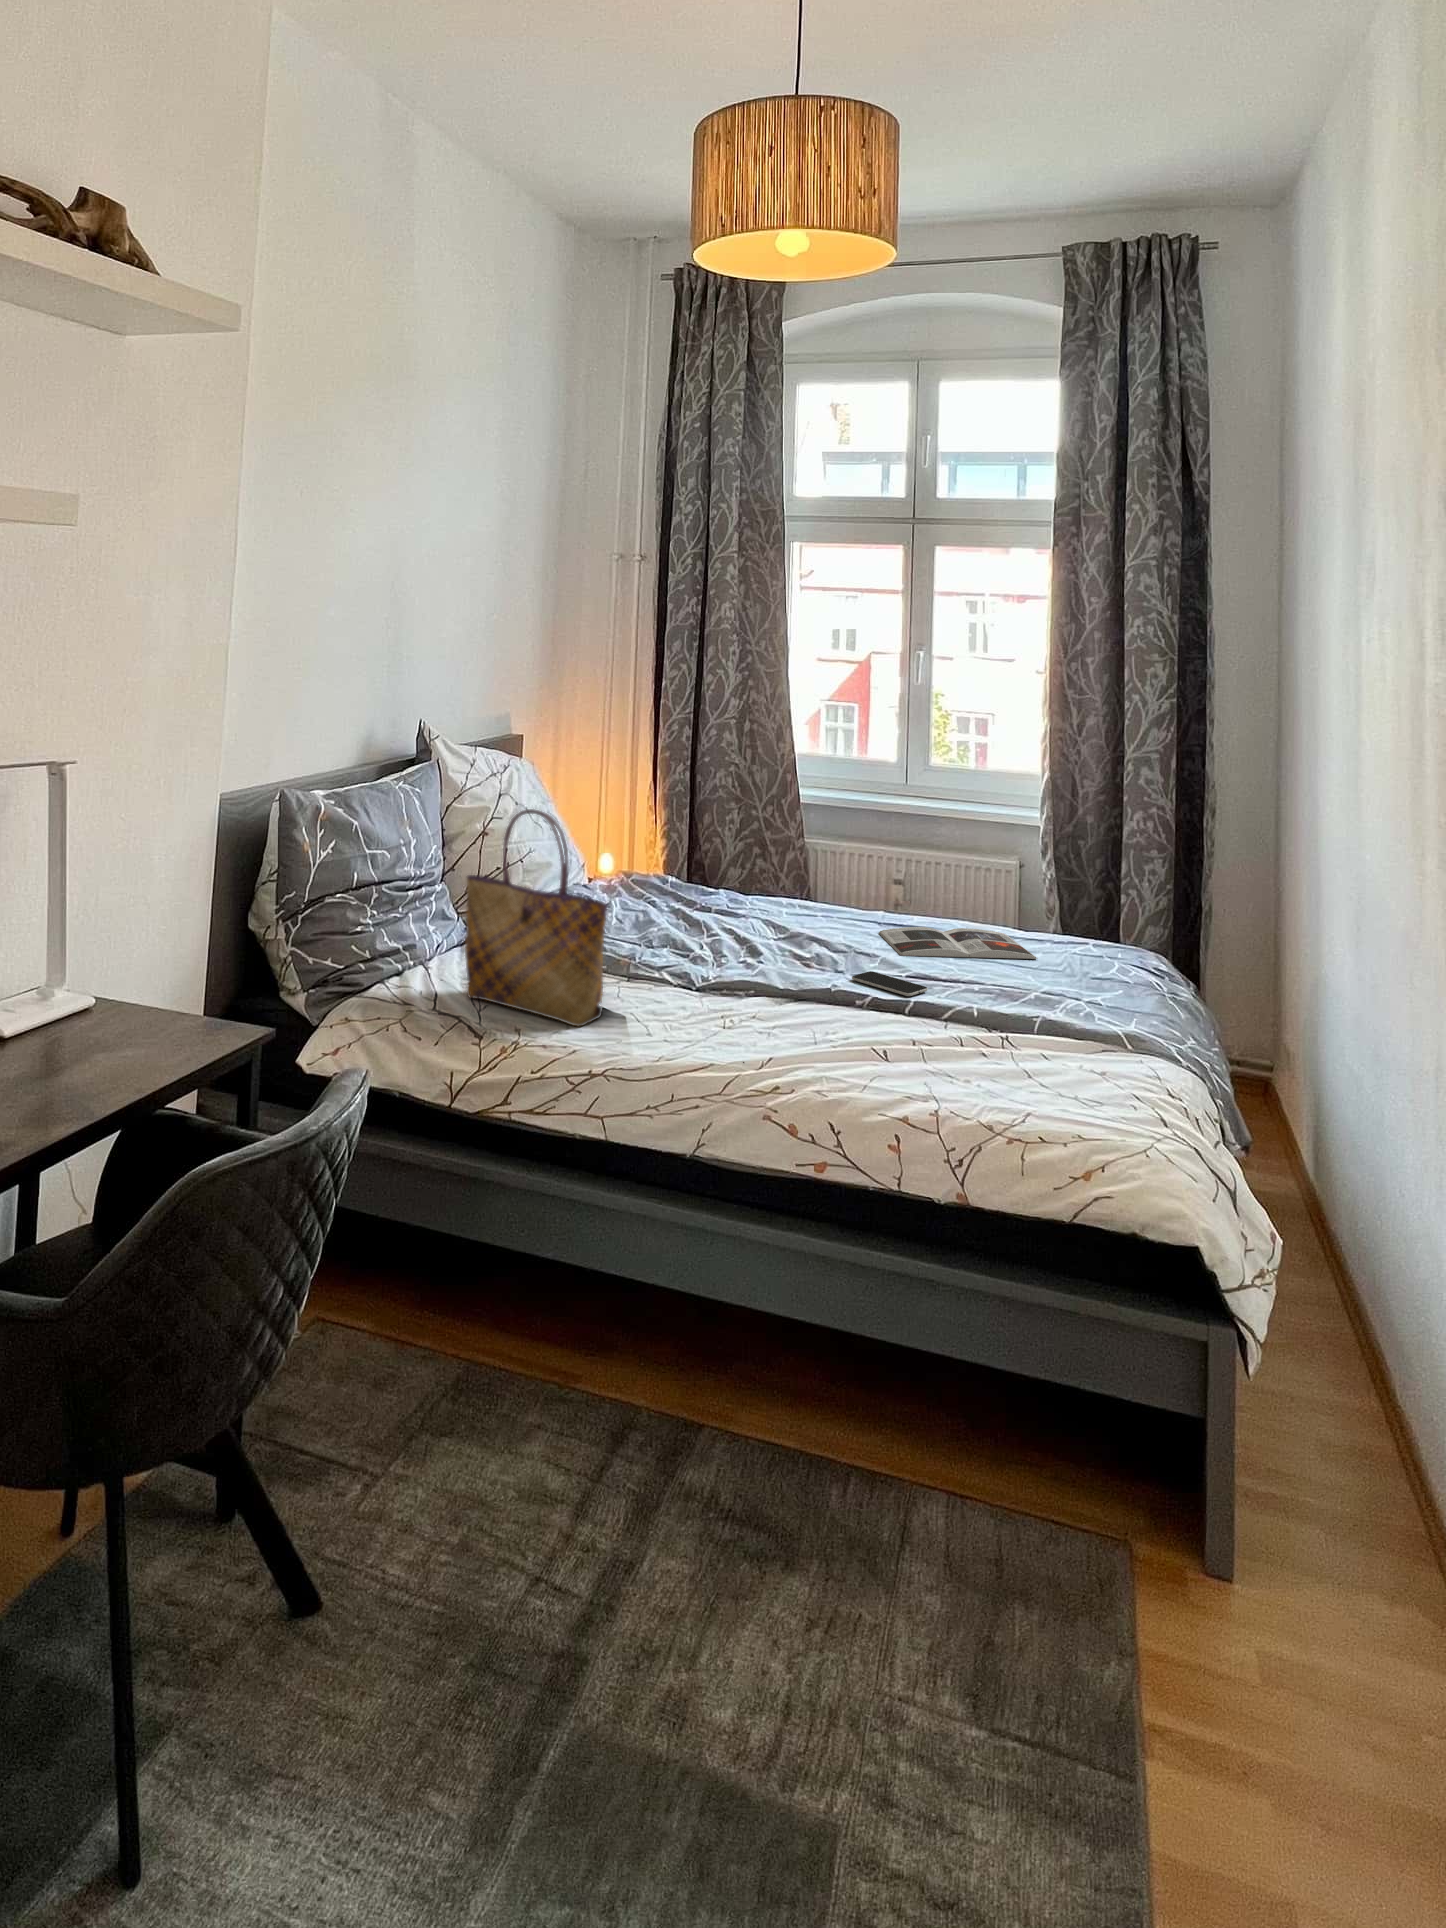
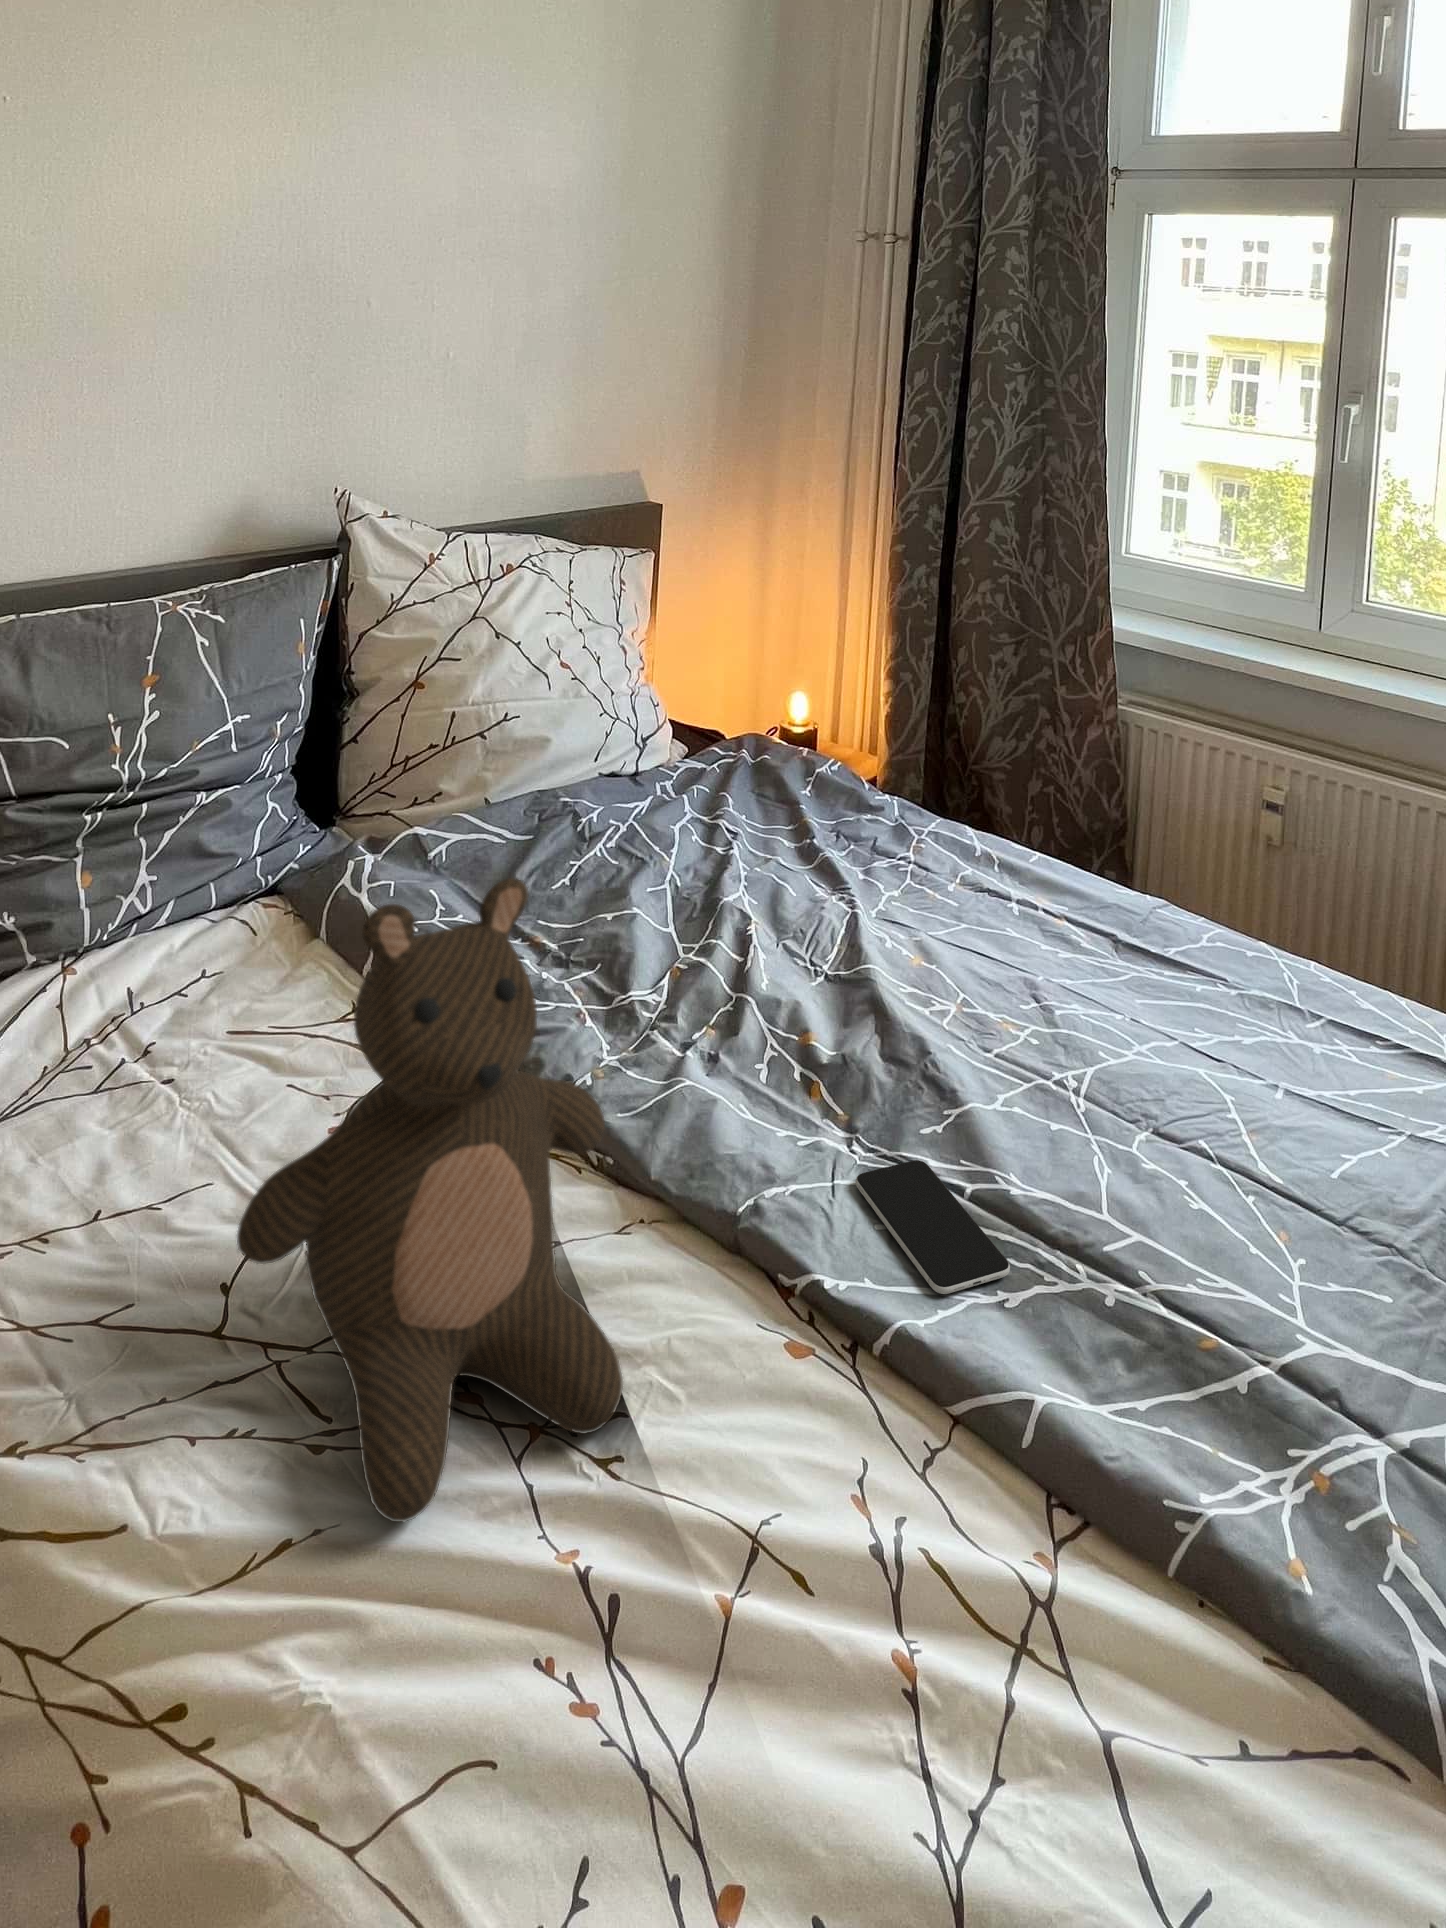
tote bag: present [465,809,607,1026] -> none [42,717,201,1240]
stuffed bear: none [690,843,830,1054] -> present [237,878,623,1522]
magazine: present [879,927,1037,959] -> none [1057,992,1395,1164]

